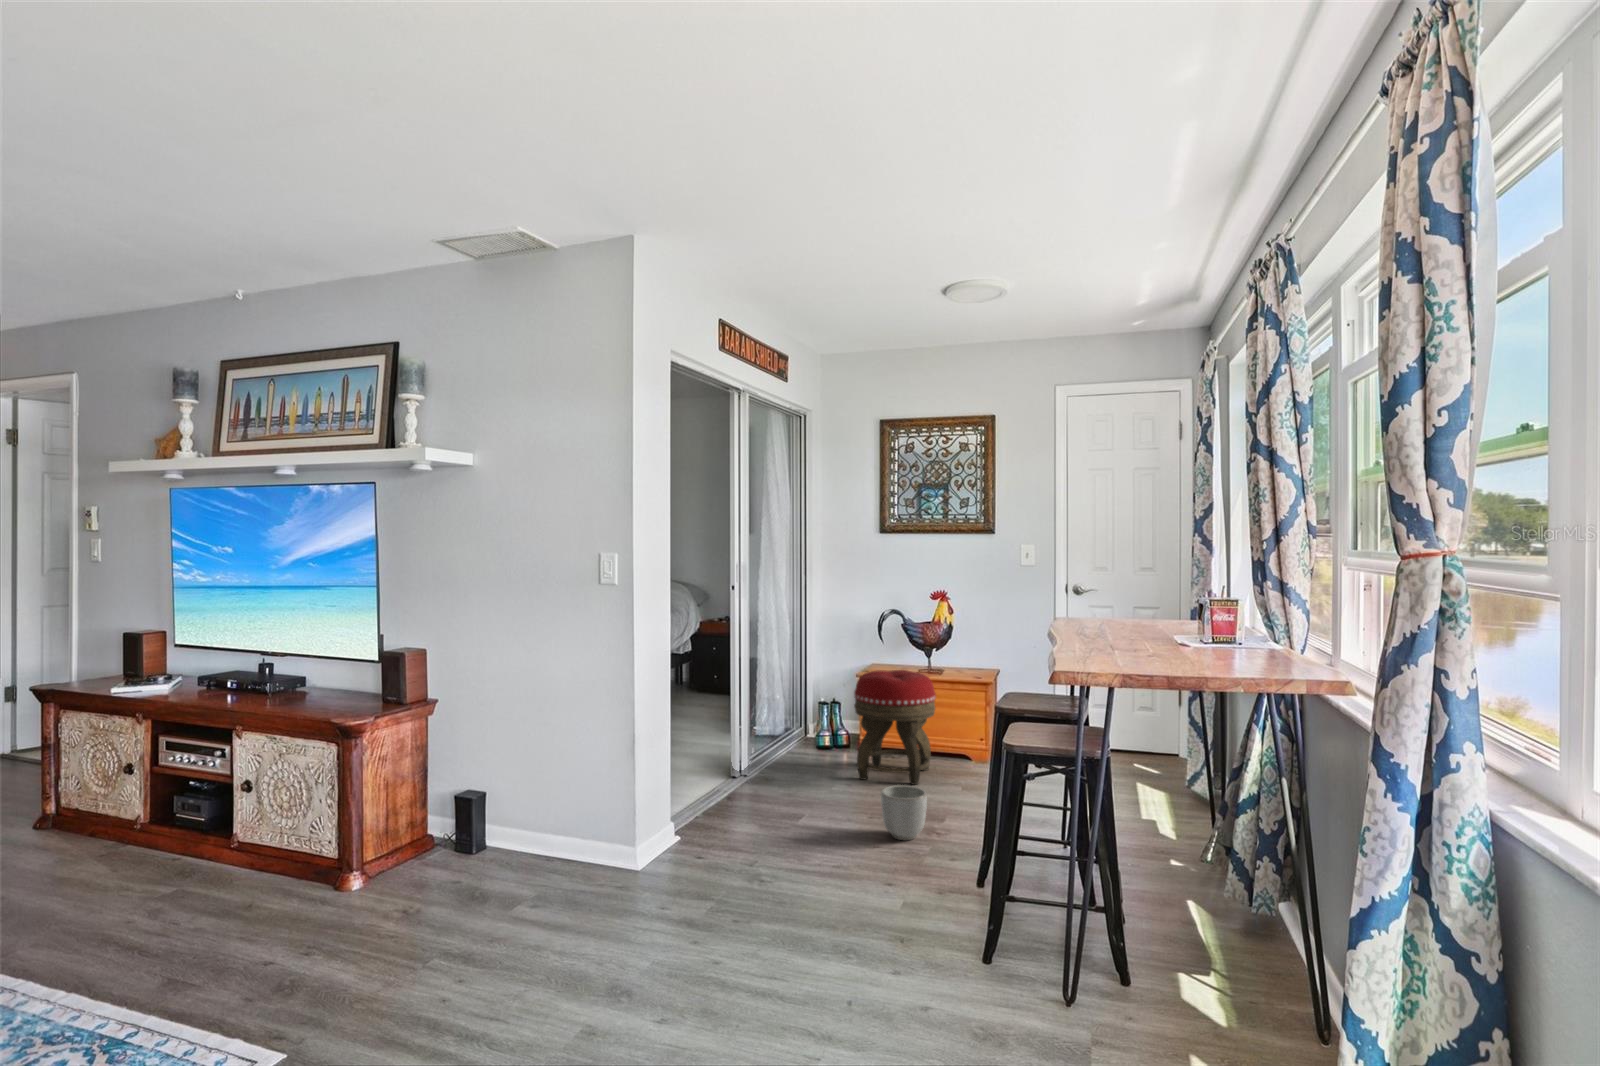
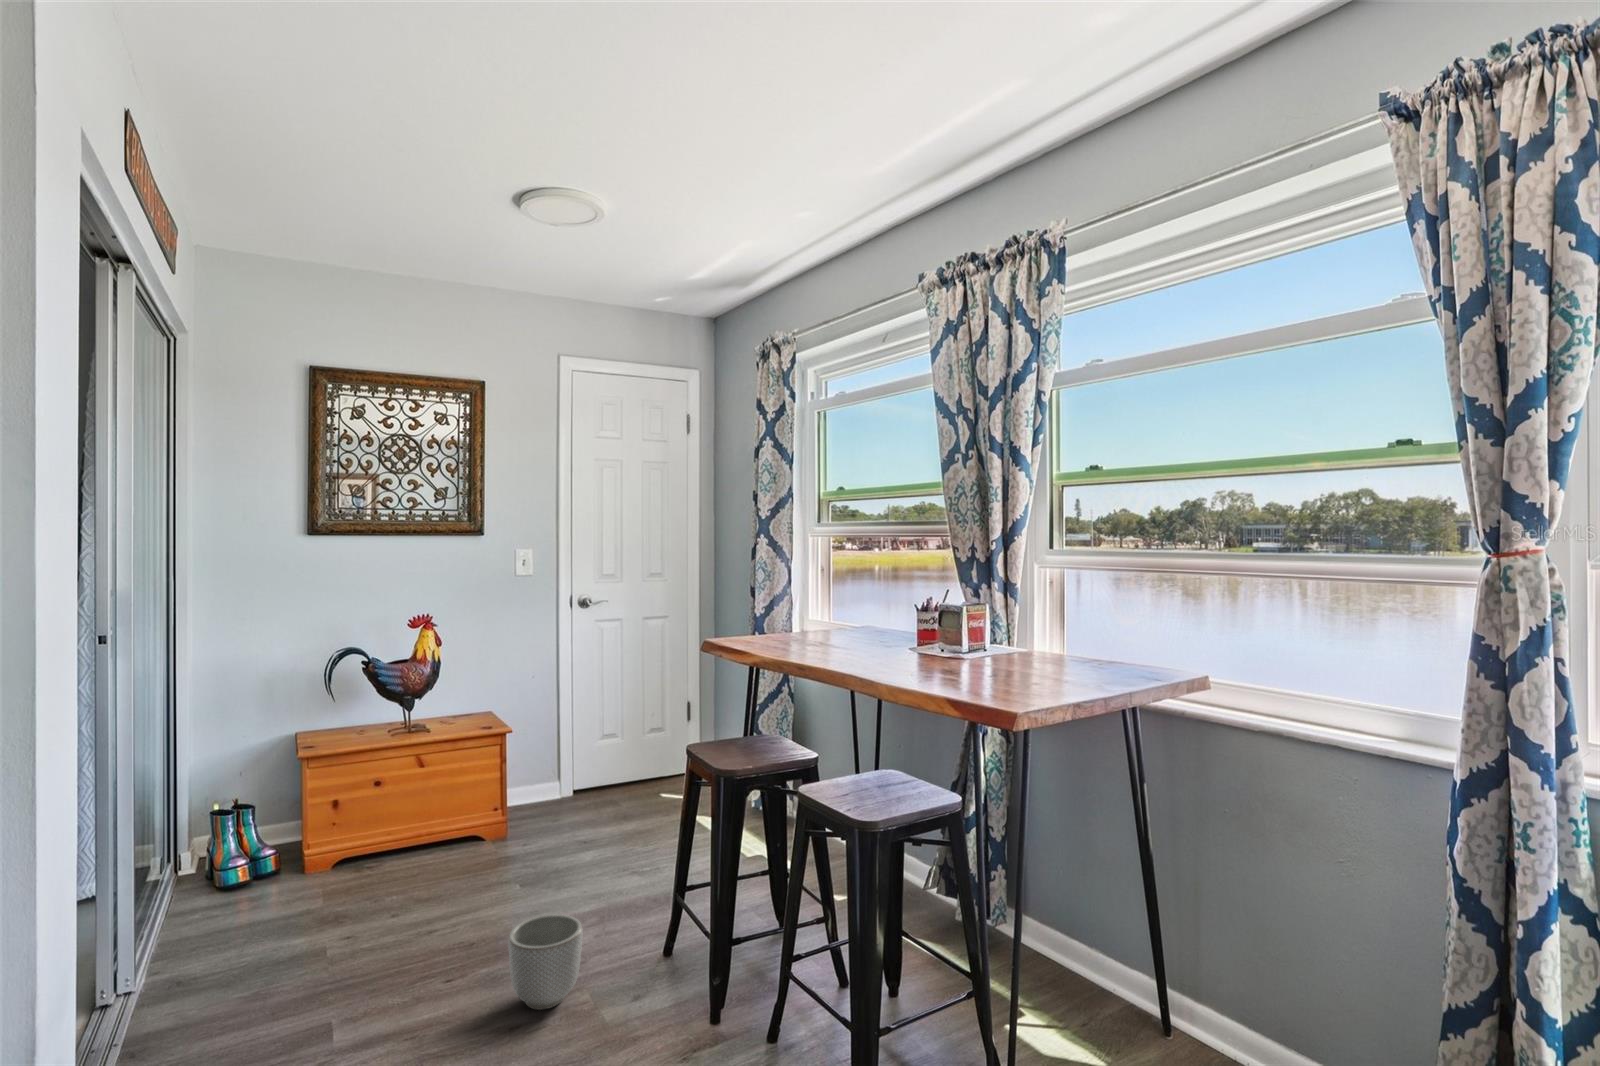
footstool: present [854,670,936,785] -> none [333,737,471,929]

